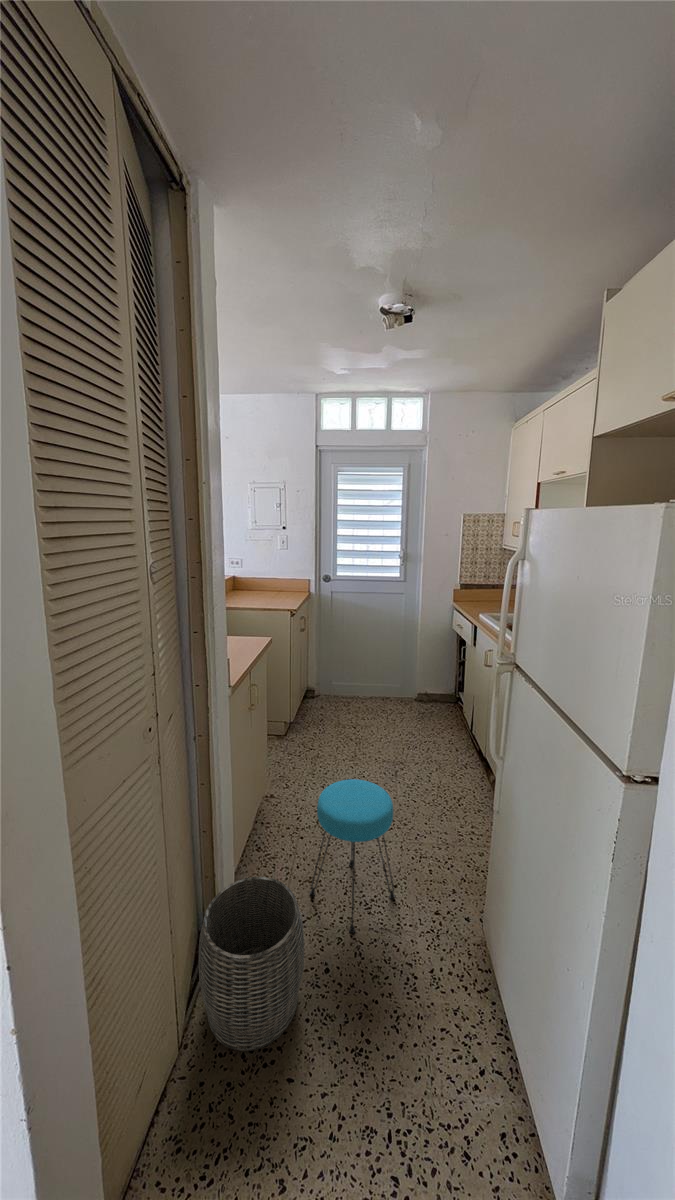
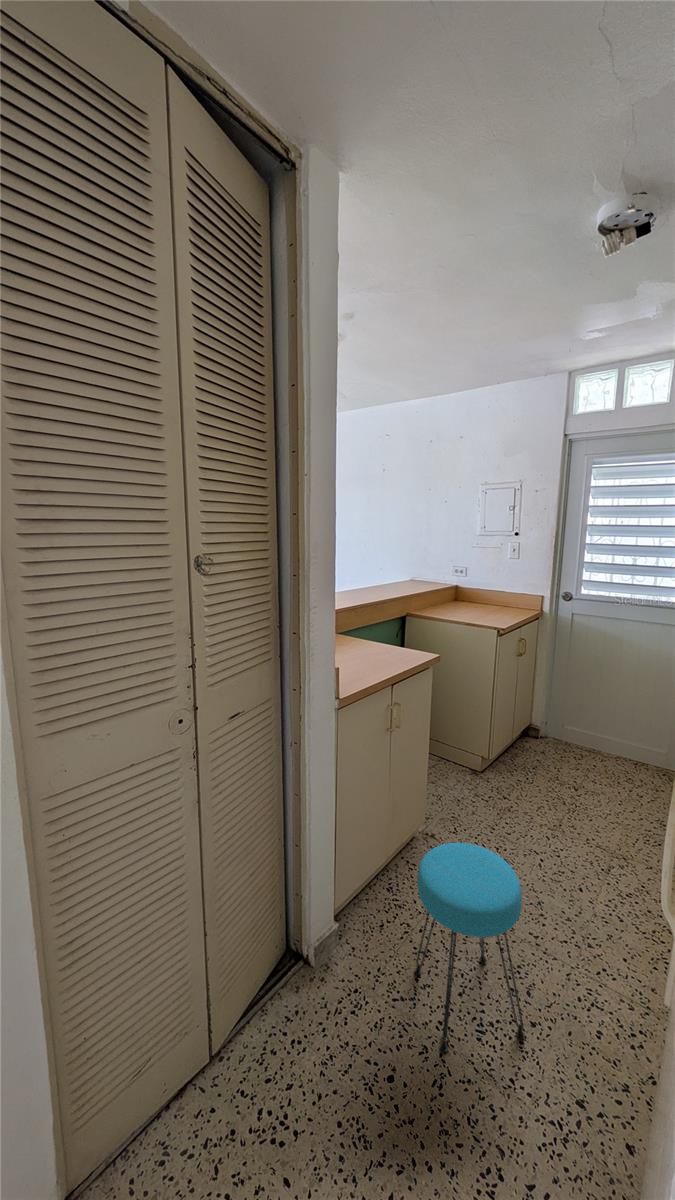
woven basket: present [199,877,304,1051] -> none [239,910,356,1120]

